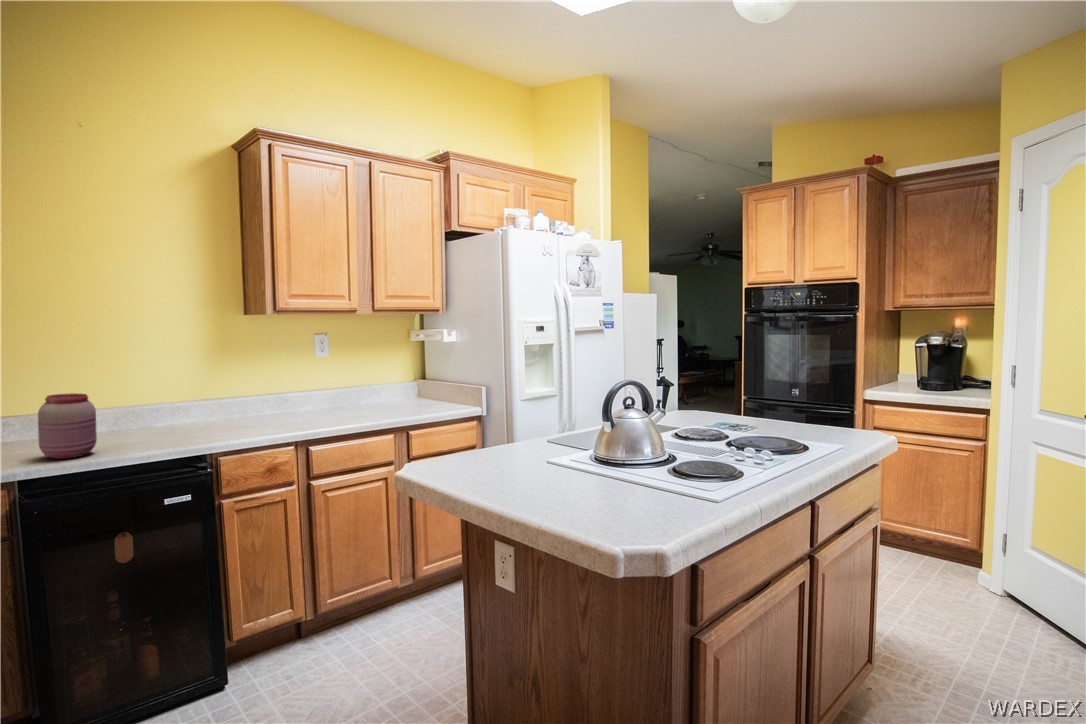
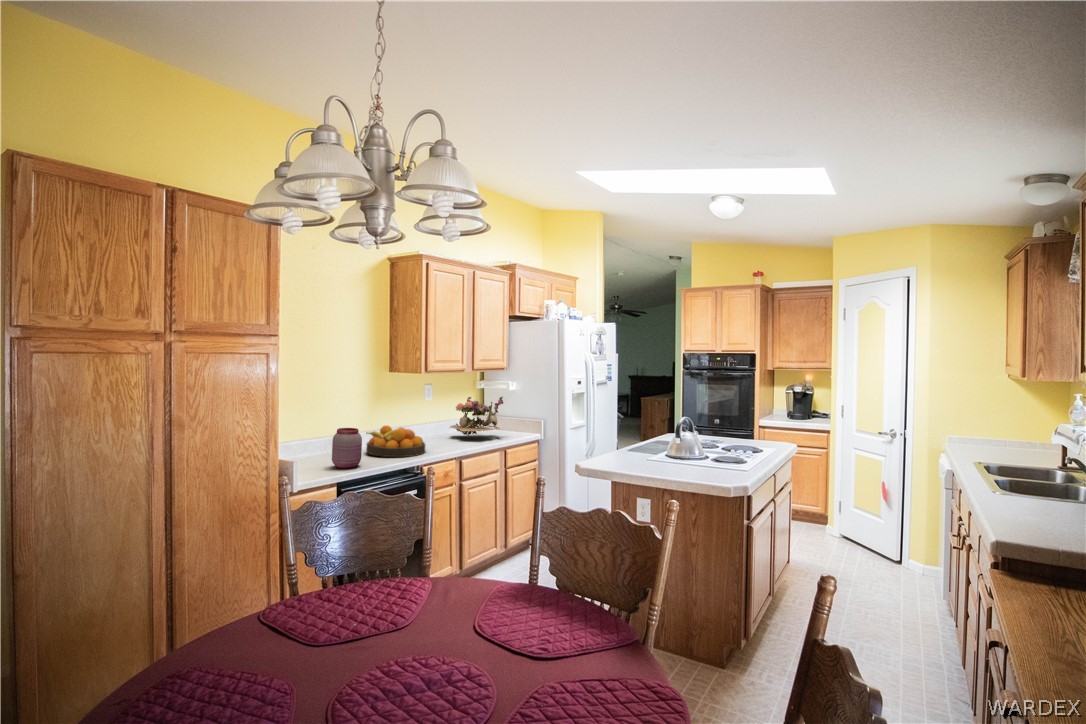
flower arrangement: none [340,349,420,410] -> present [450,396,503,436]
fruit bowl: none [157,391,258,441] -> present [366,426,425,457]

